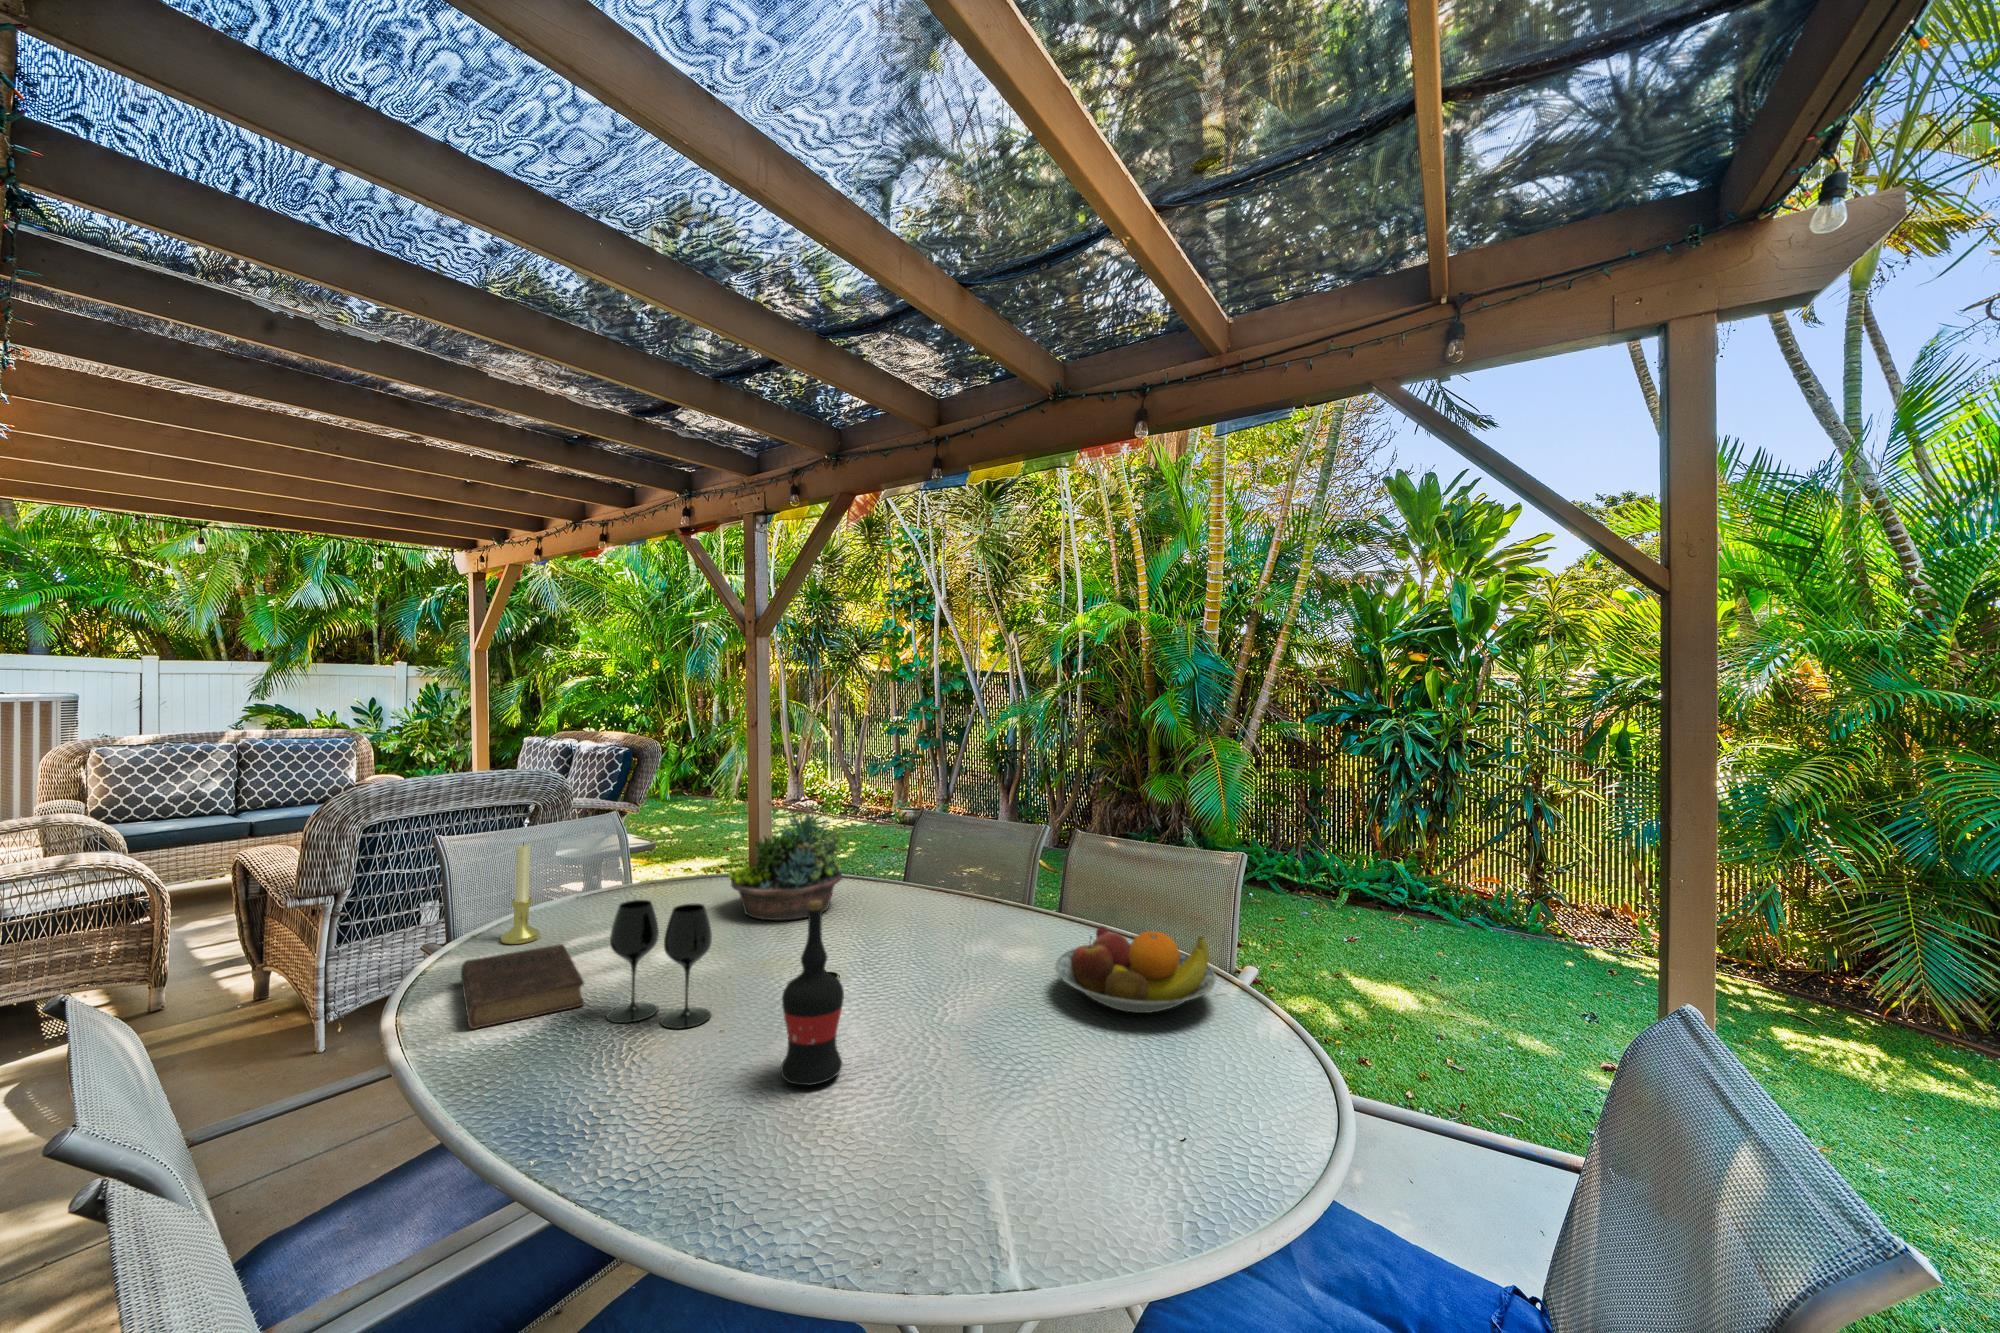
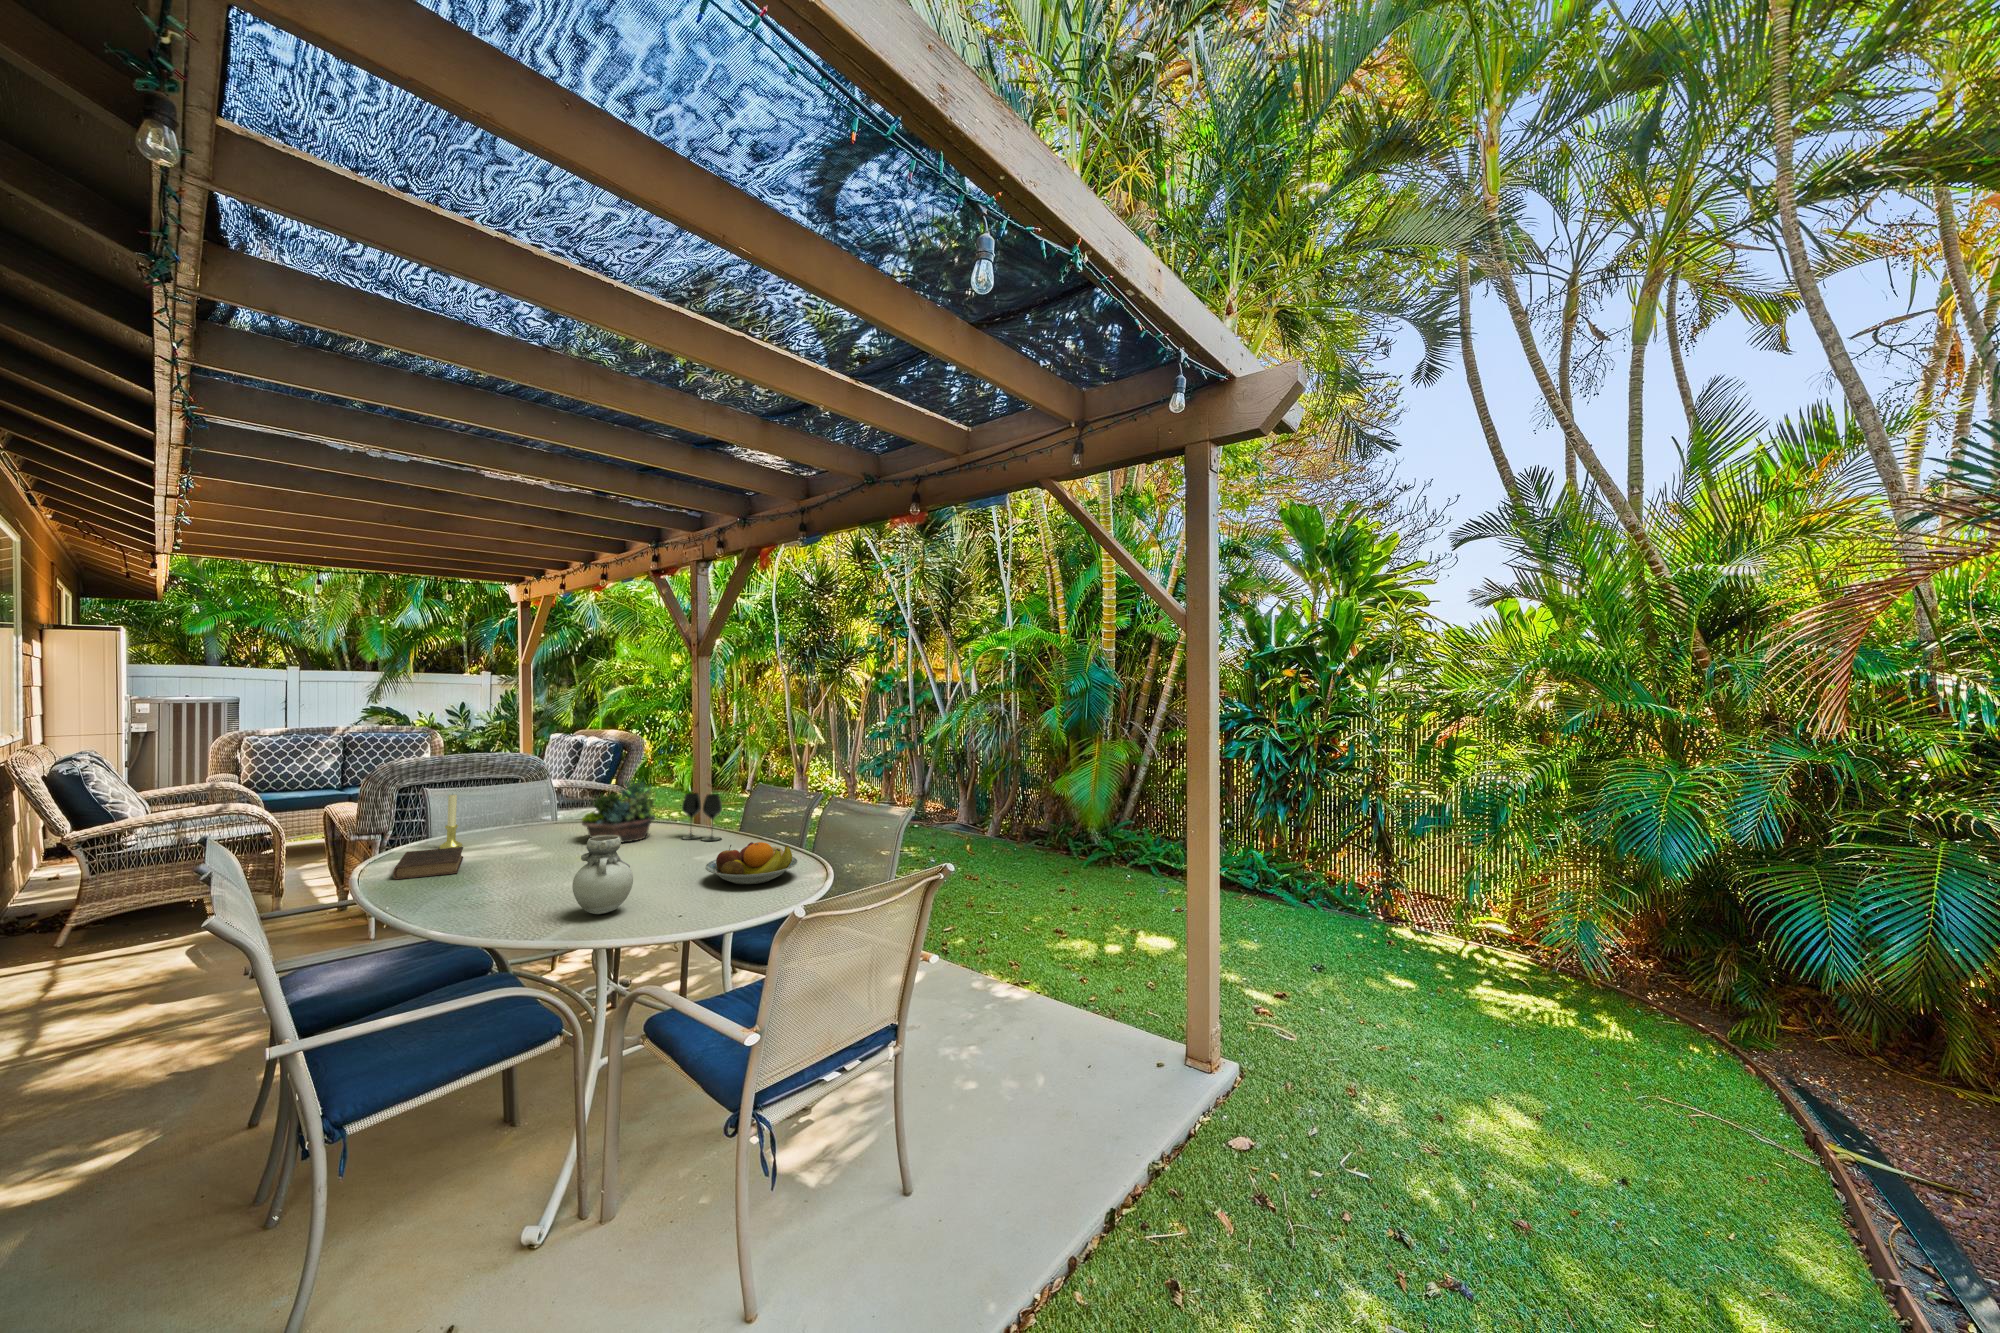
wine glass: present [607,900,712,1029] -> present [682,793,722,841]
wine bottle: present [781,900,844,1085] -> none [521,813,557,901]
vase: none [938,949,1051,1126] -> present [572,836,633,914]

